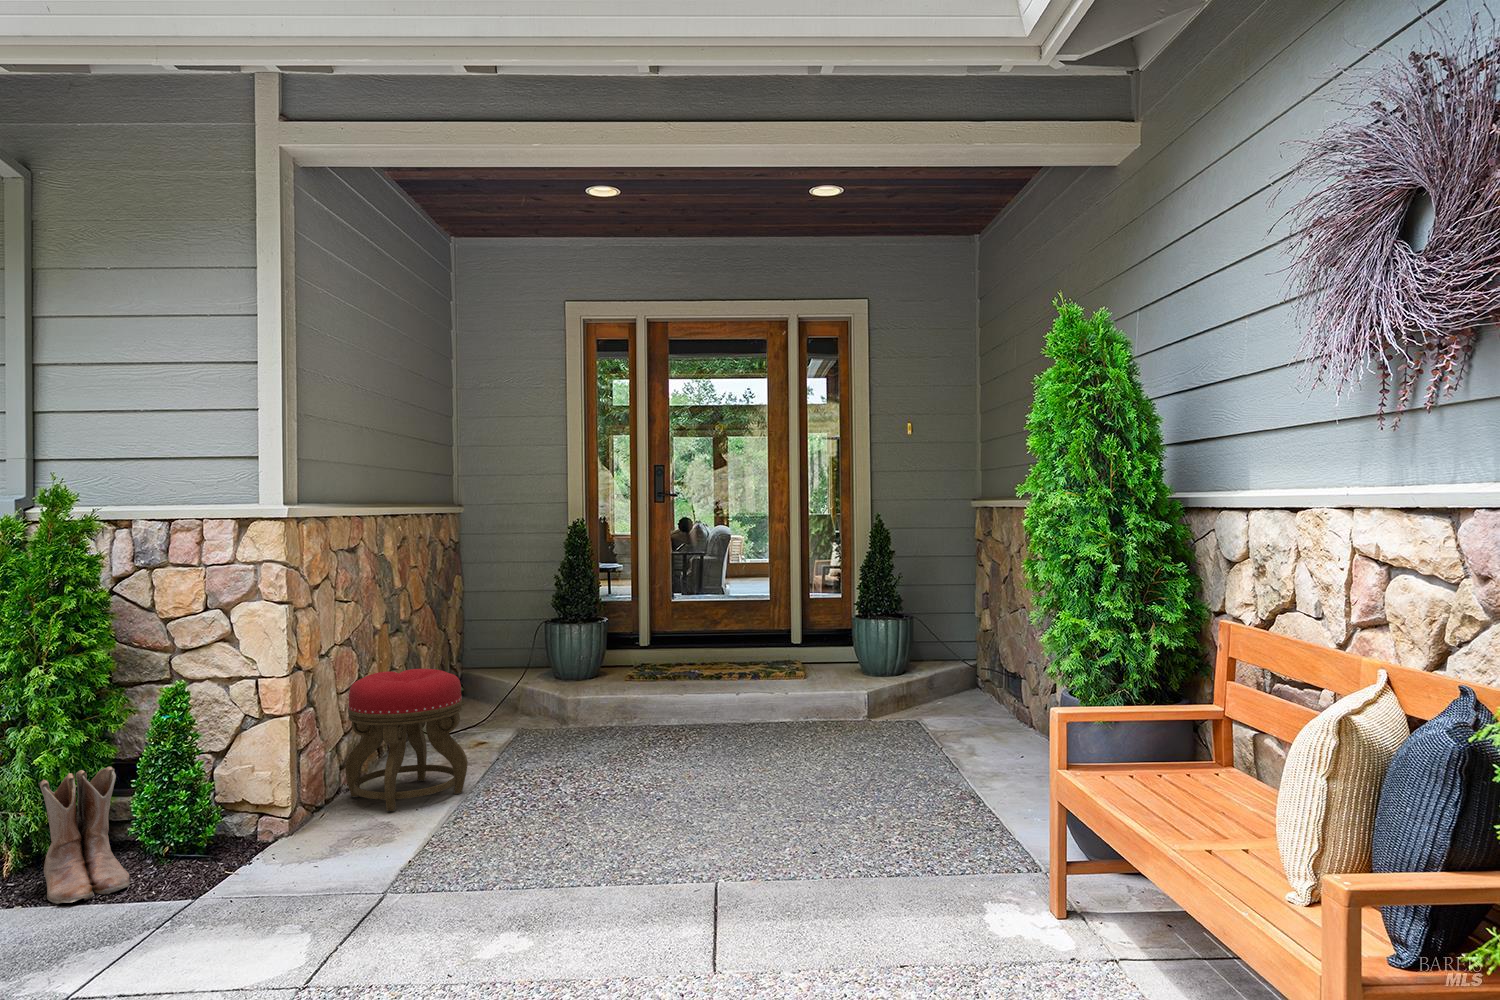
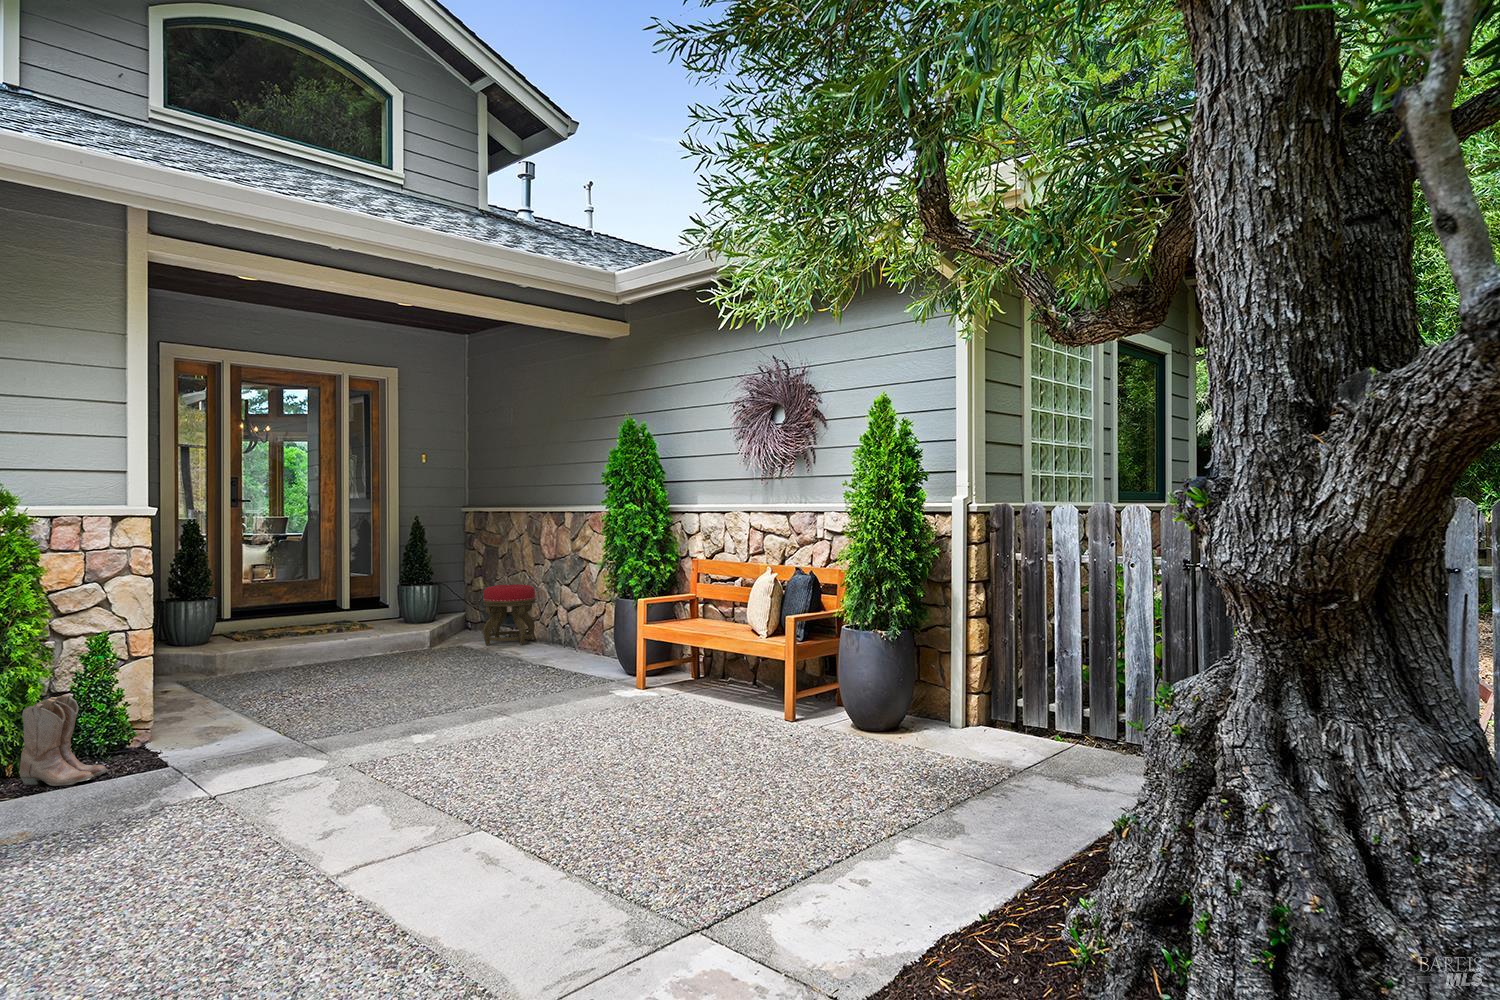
stool: present [345,669,468,812] -> present [483,584,536,645]

